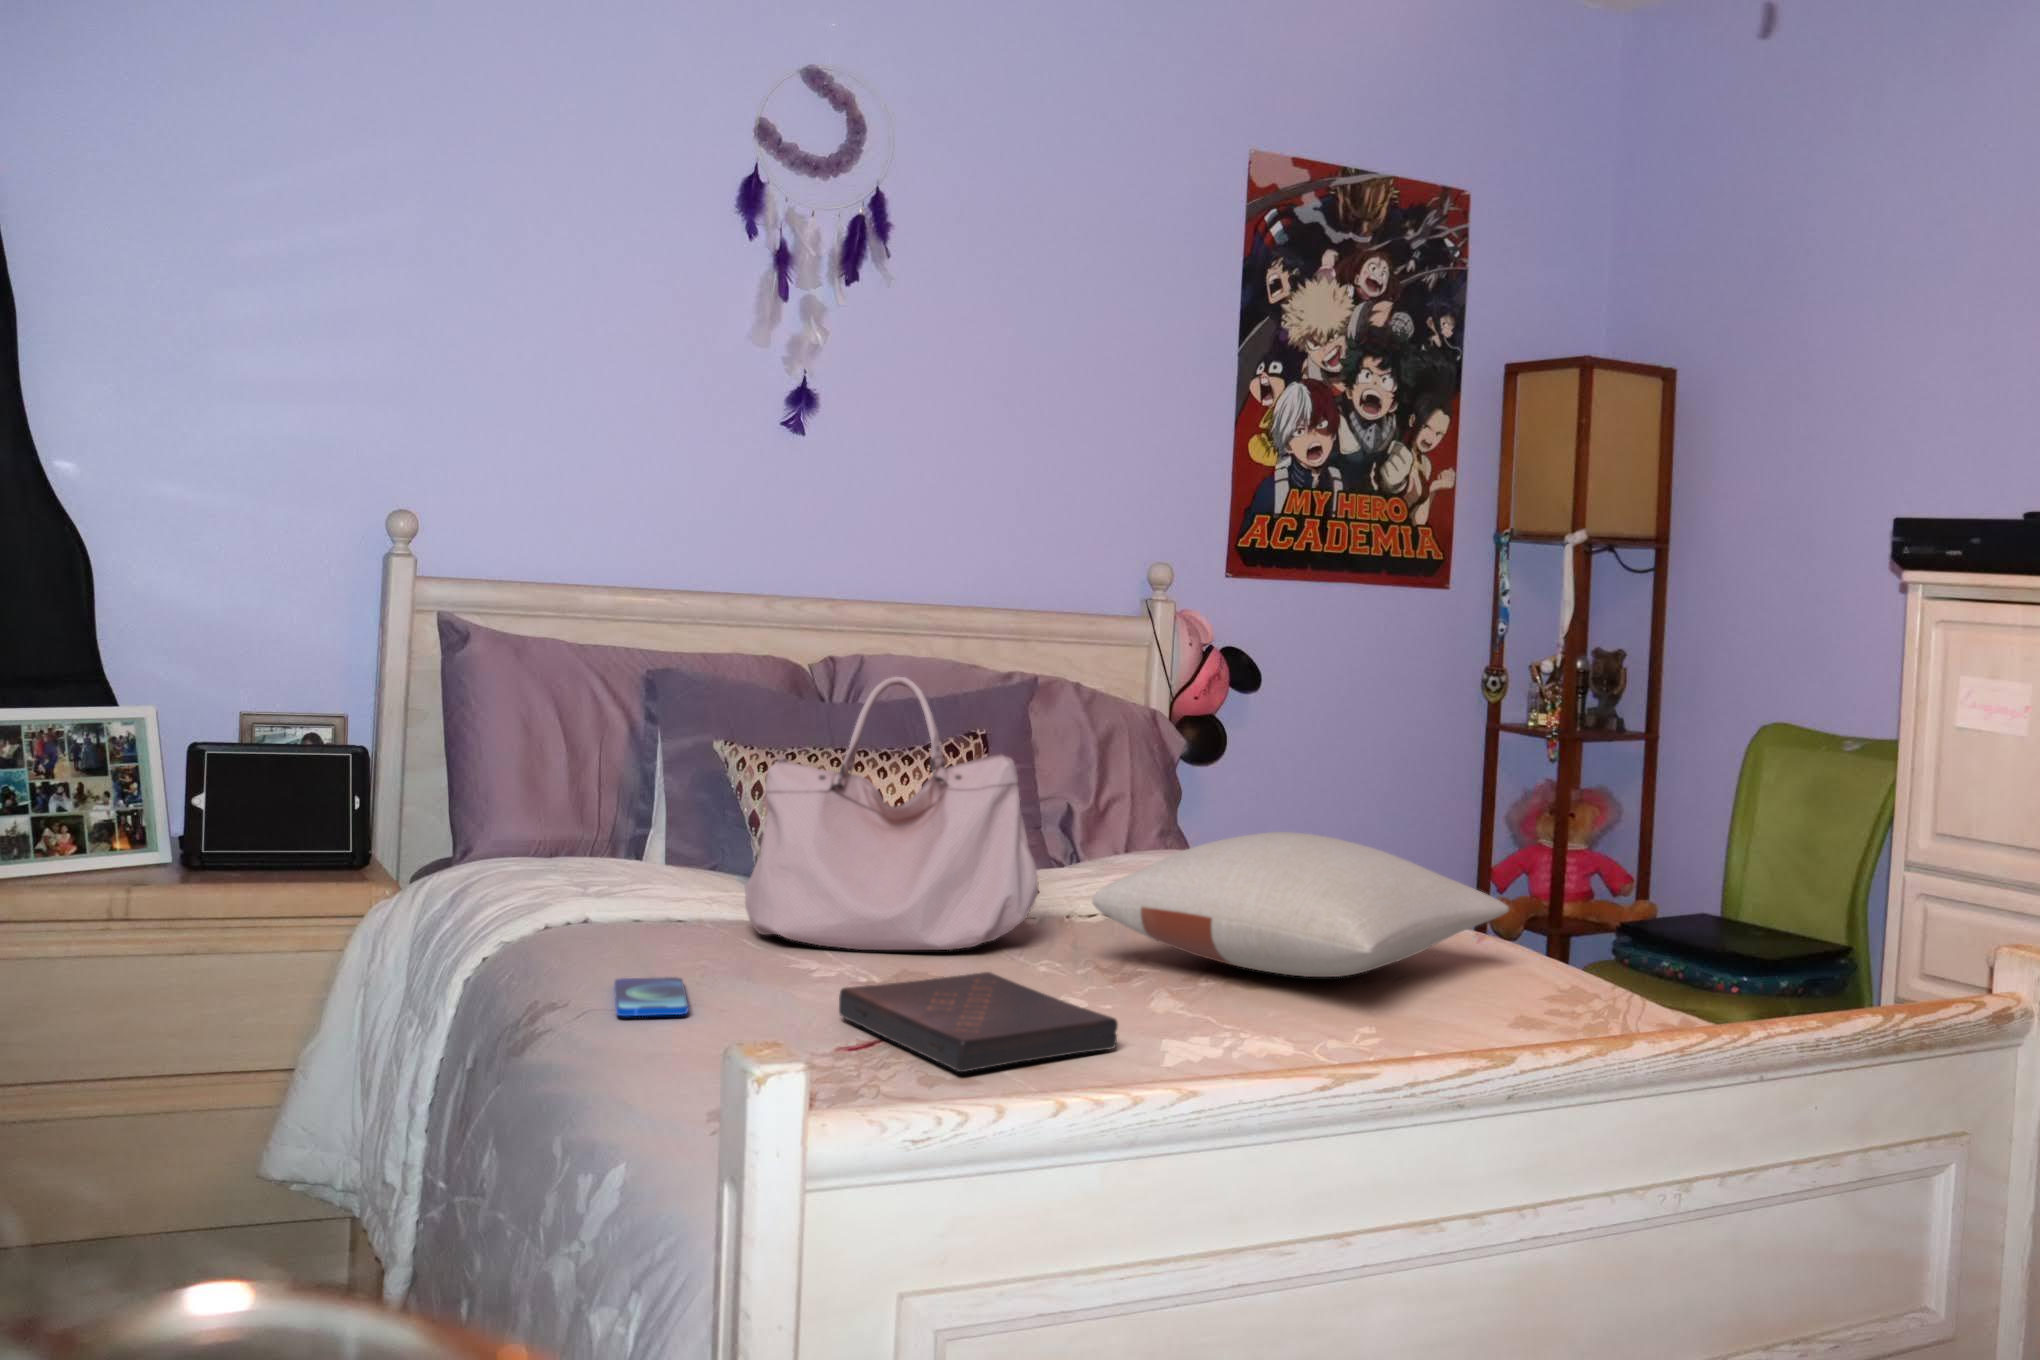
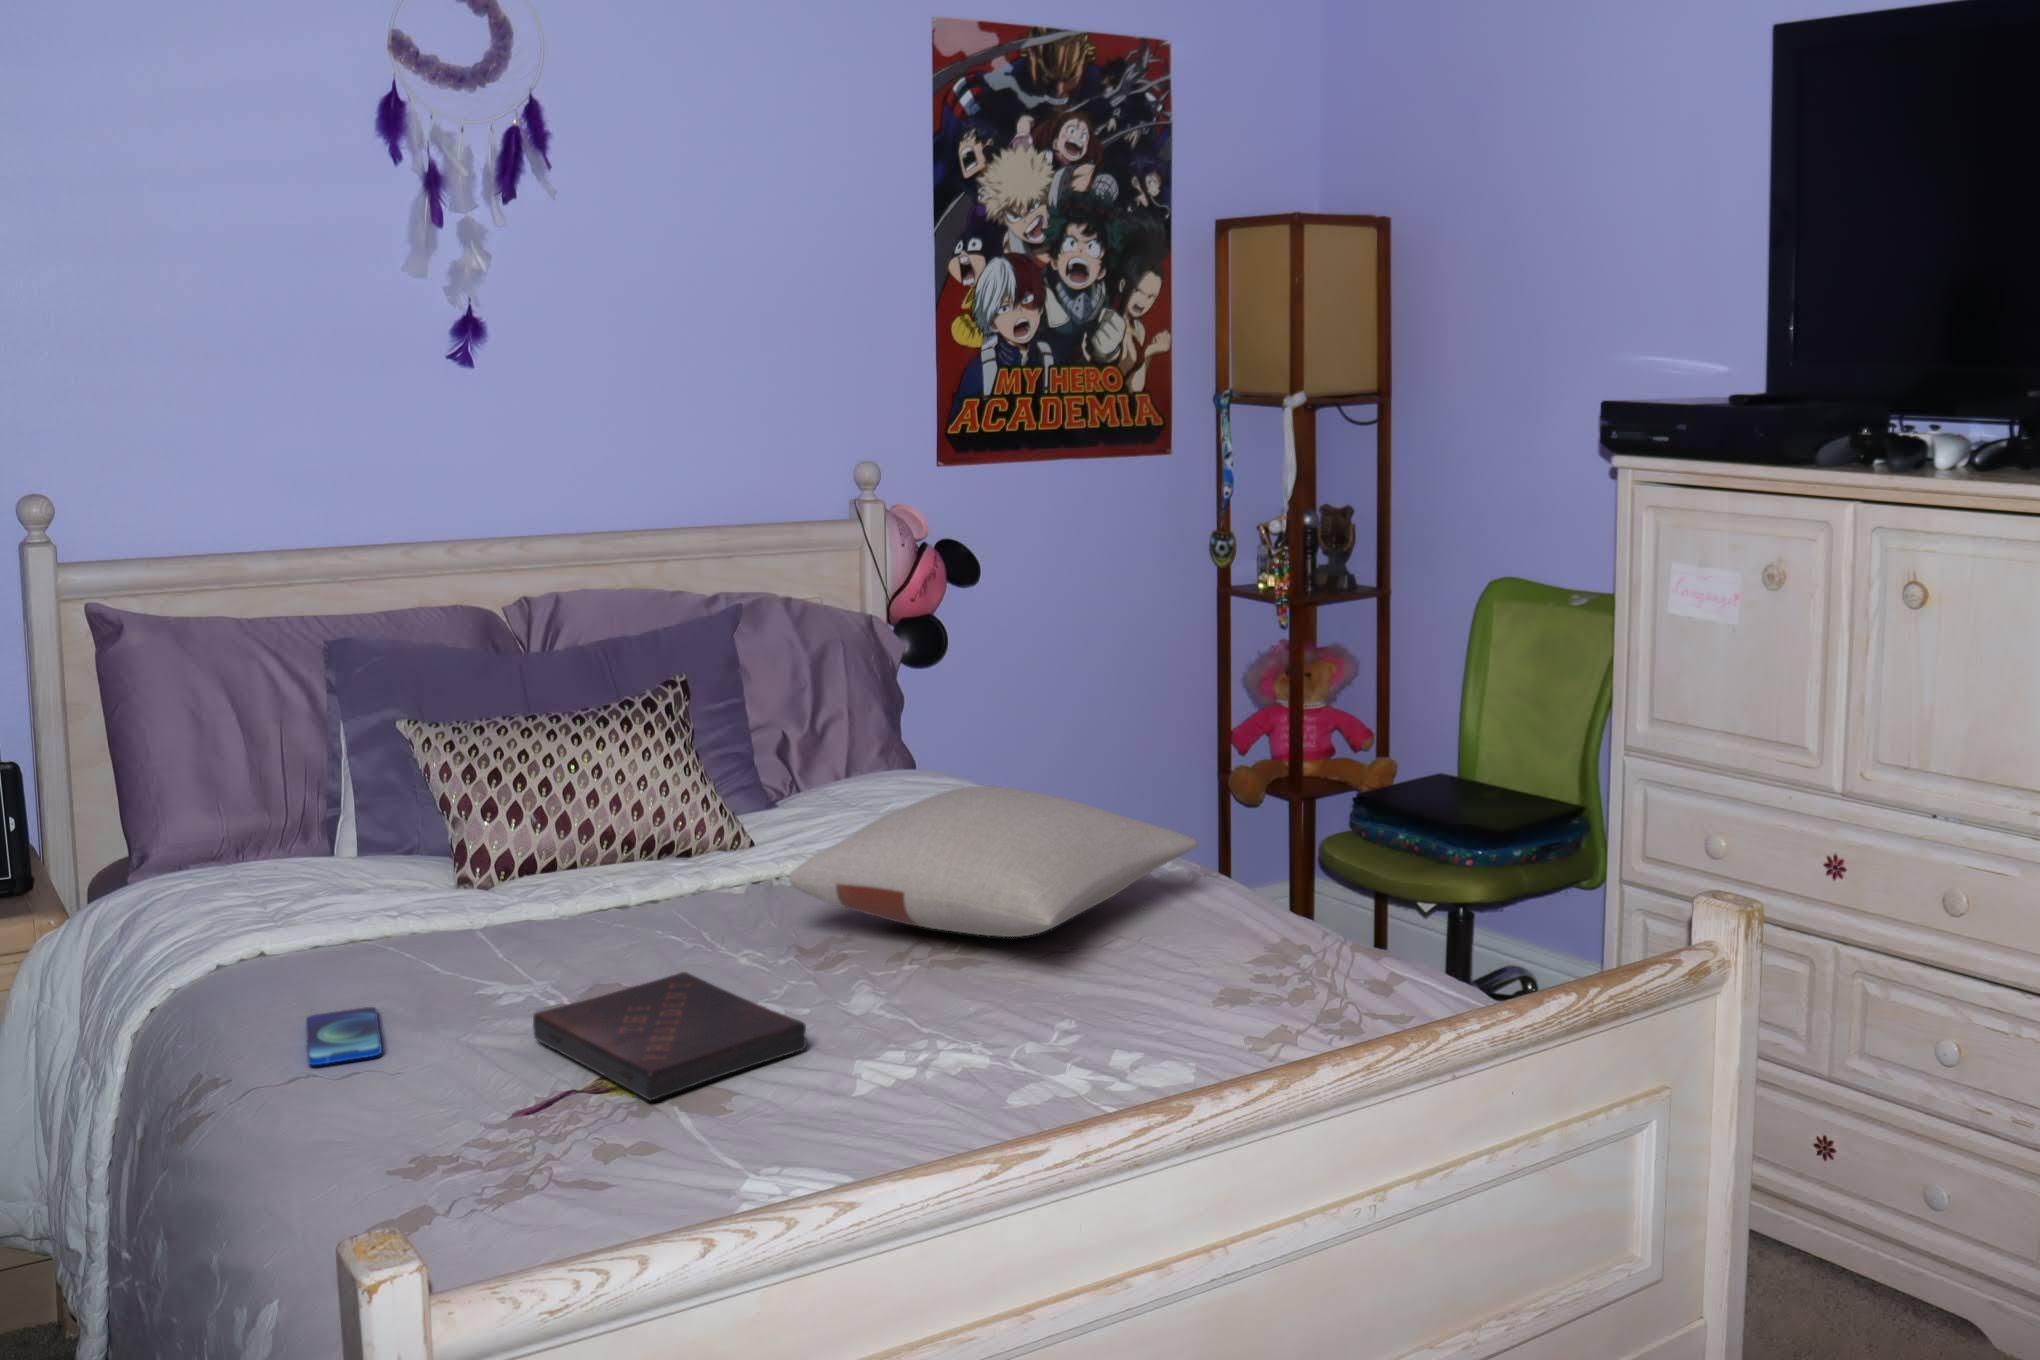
handbag: present [745,677,1039,950] -> none [439,669,739,944]

